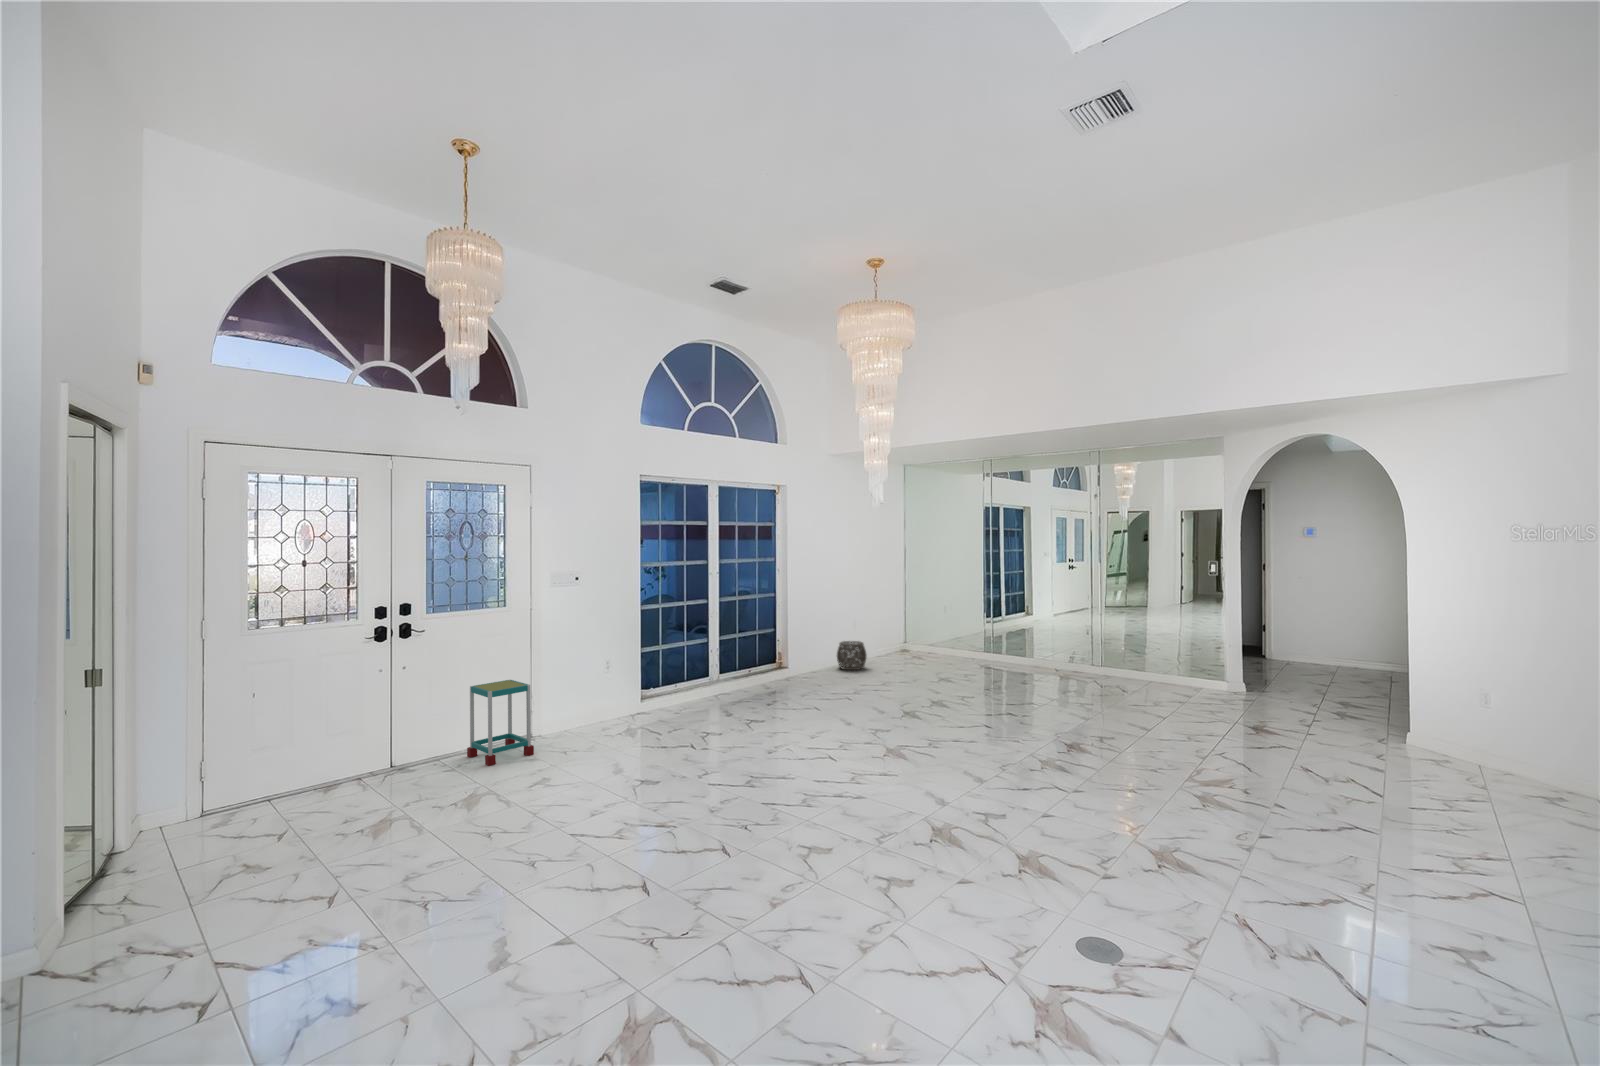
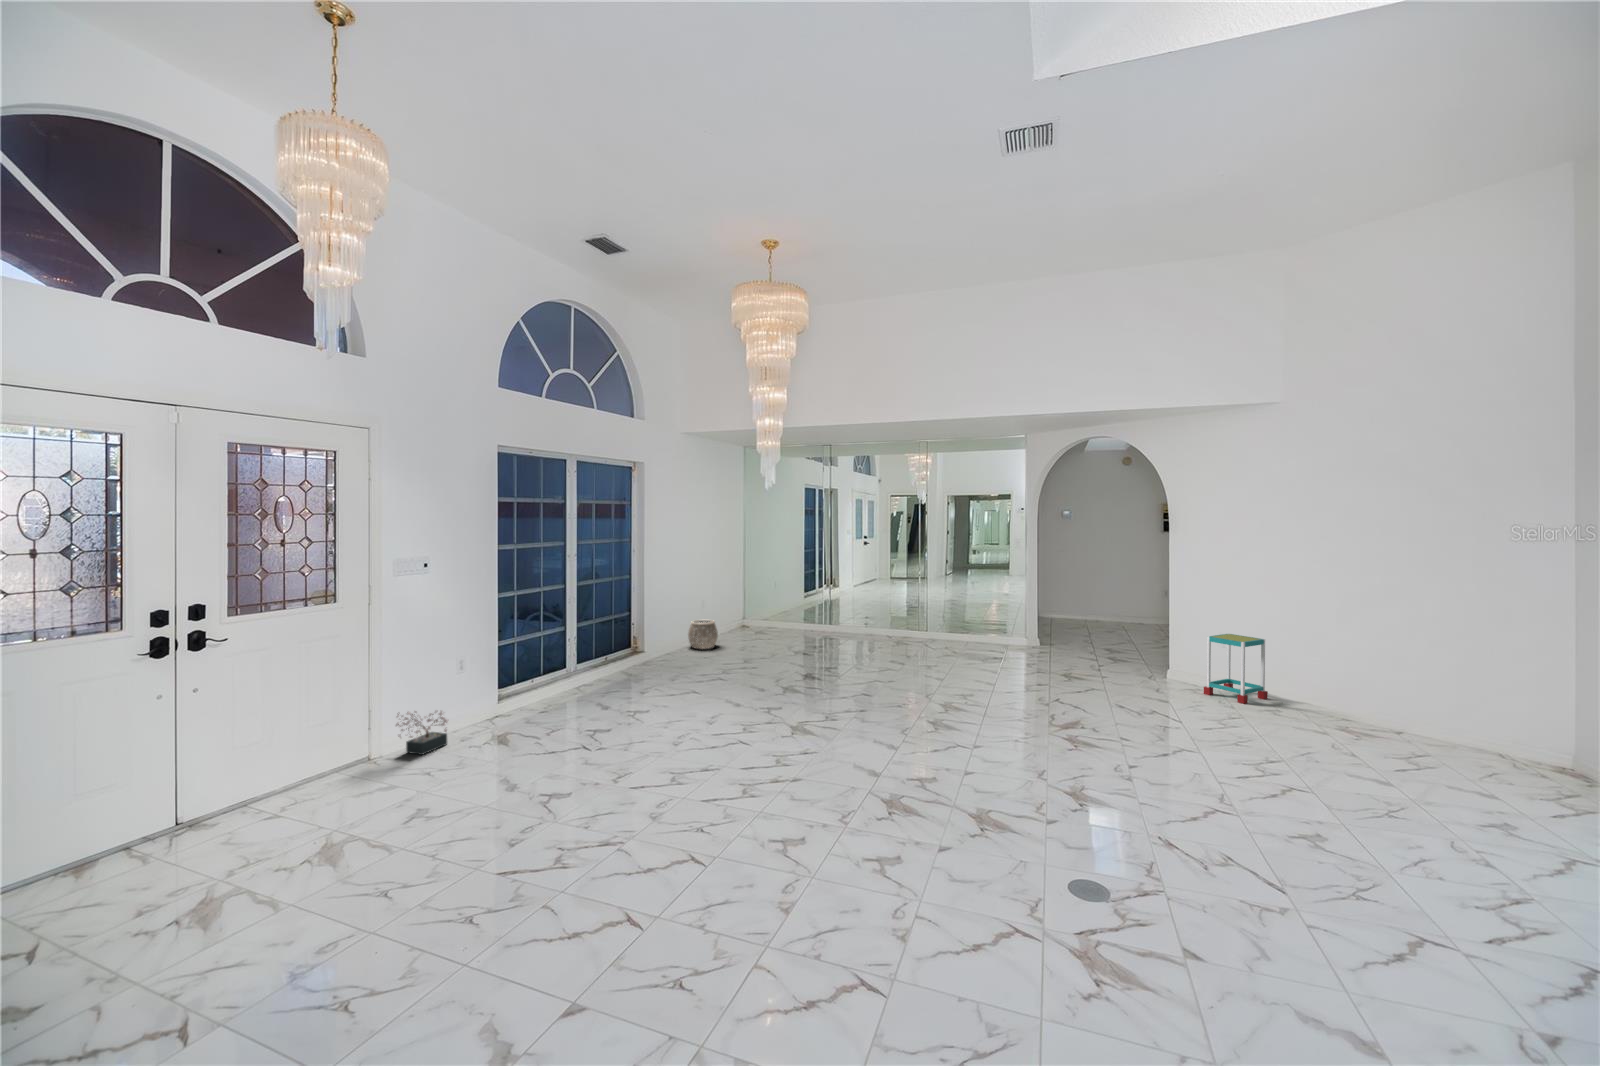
side table: present [467,680,534,766] -> present [1204,634,1268,704]
decorative plant: none [546,702,589,740] -> present [396,711,448,755]

